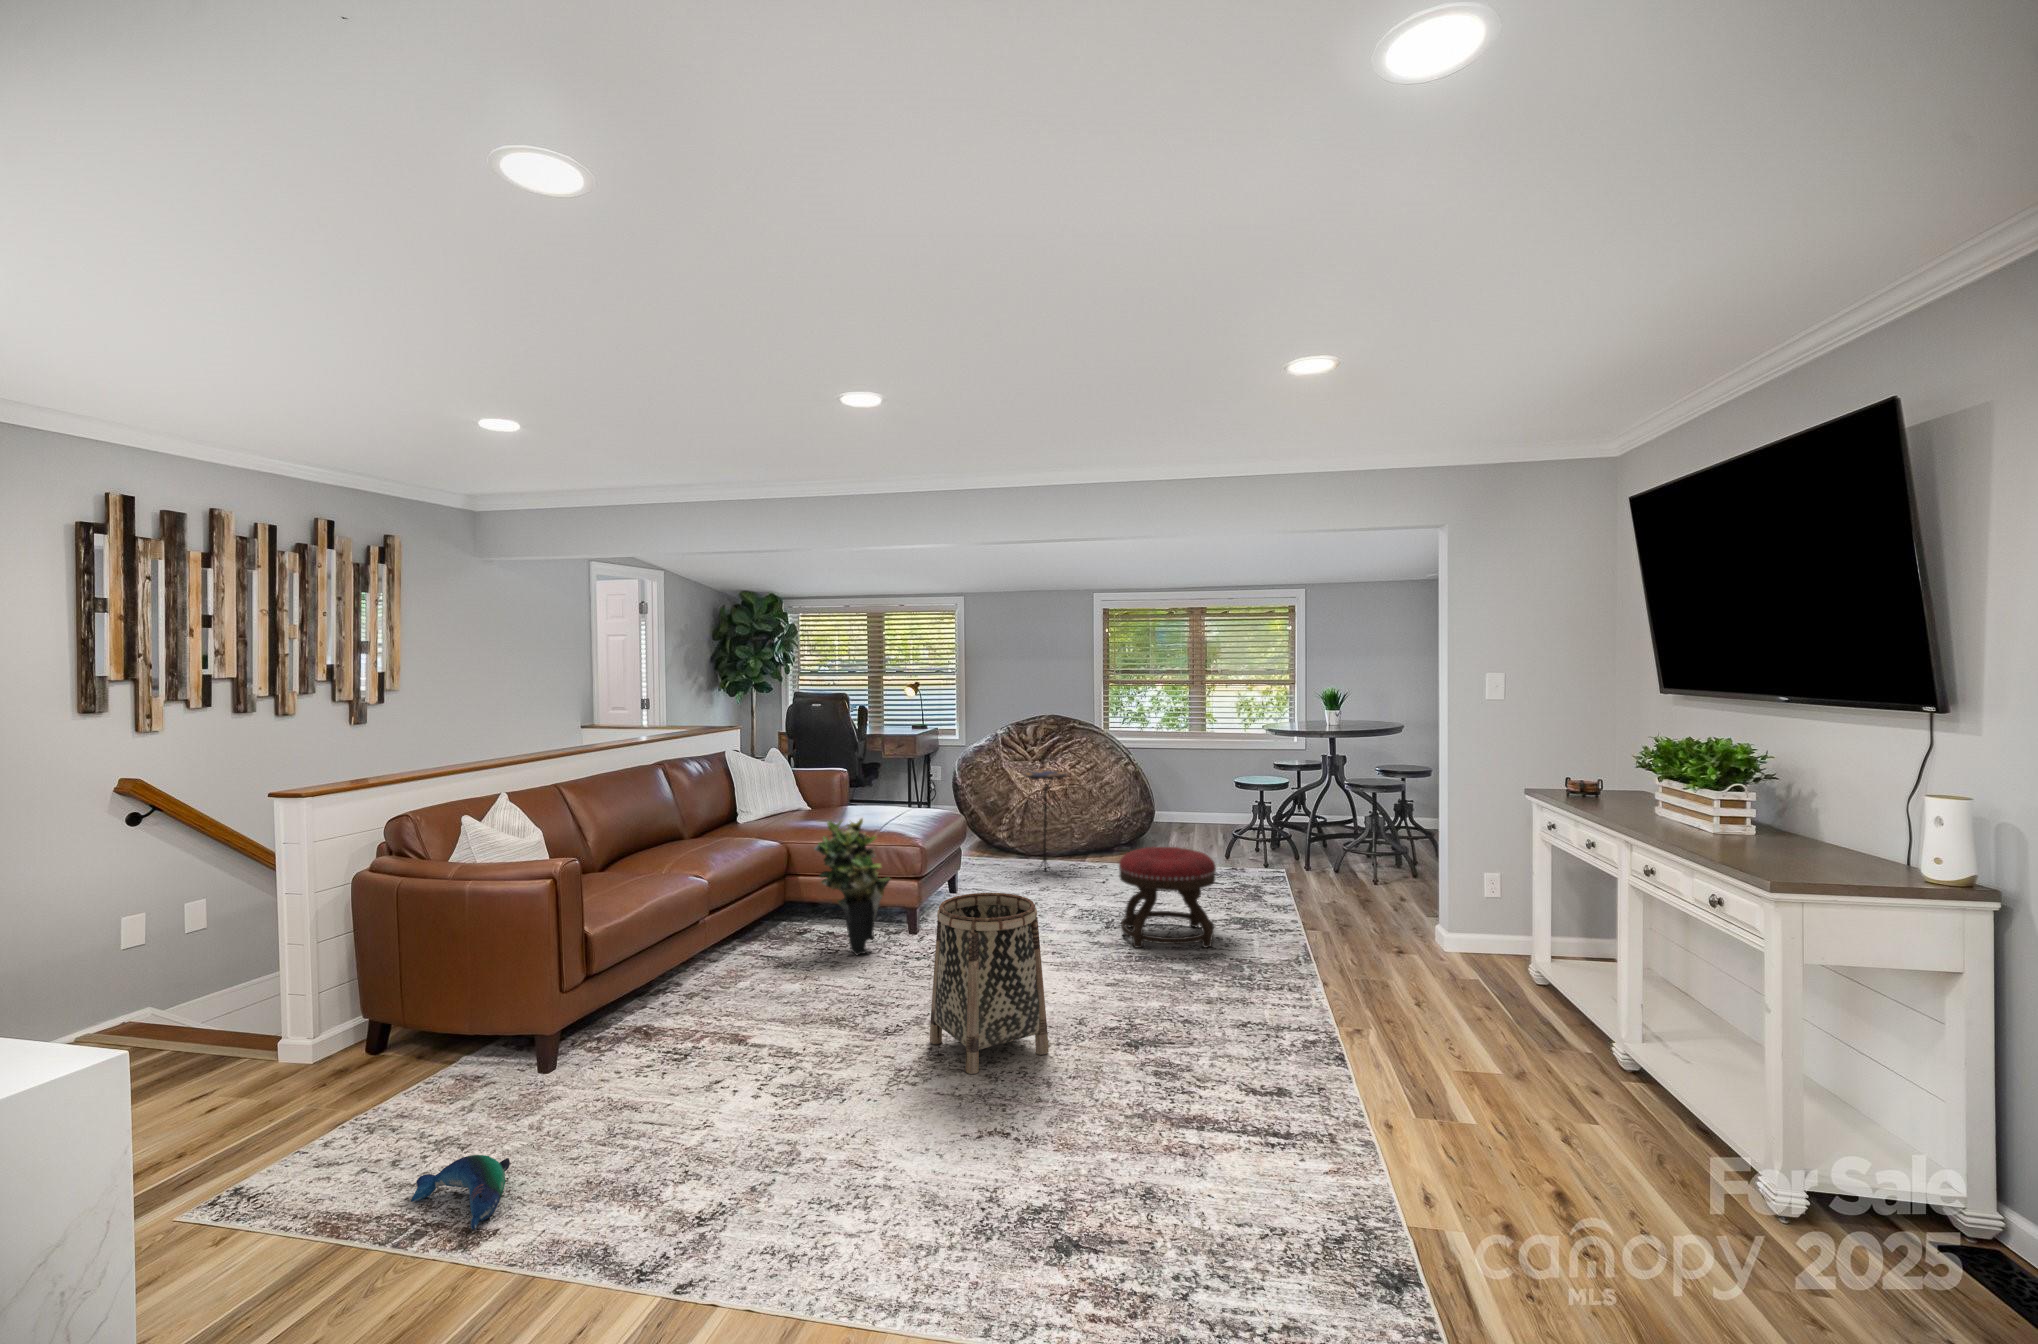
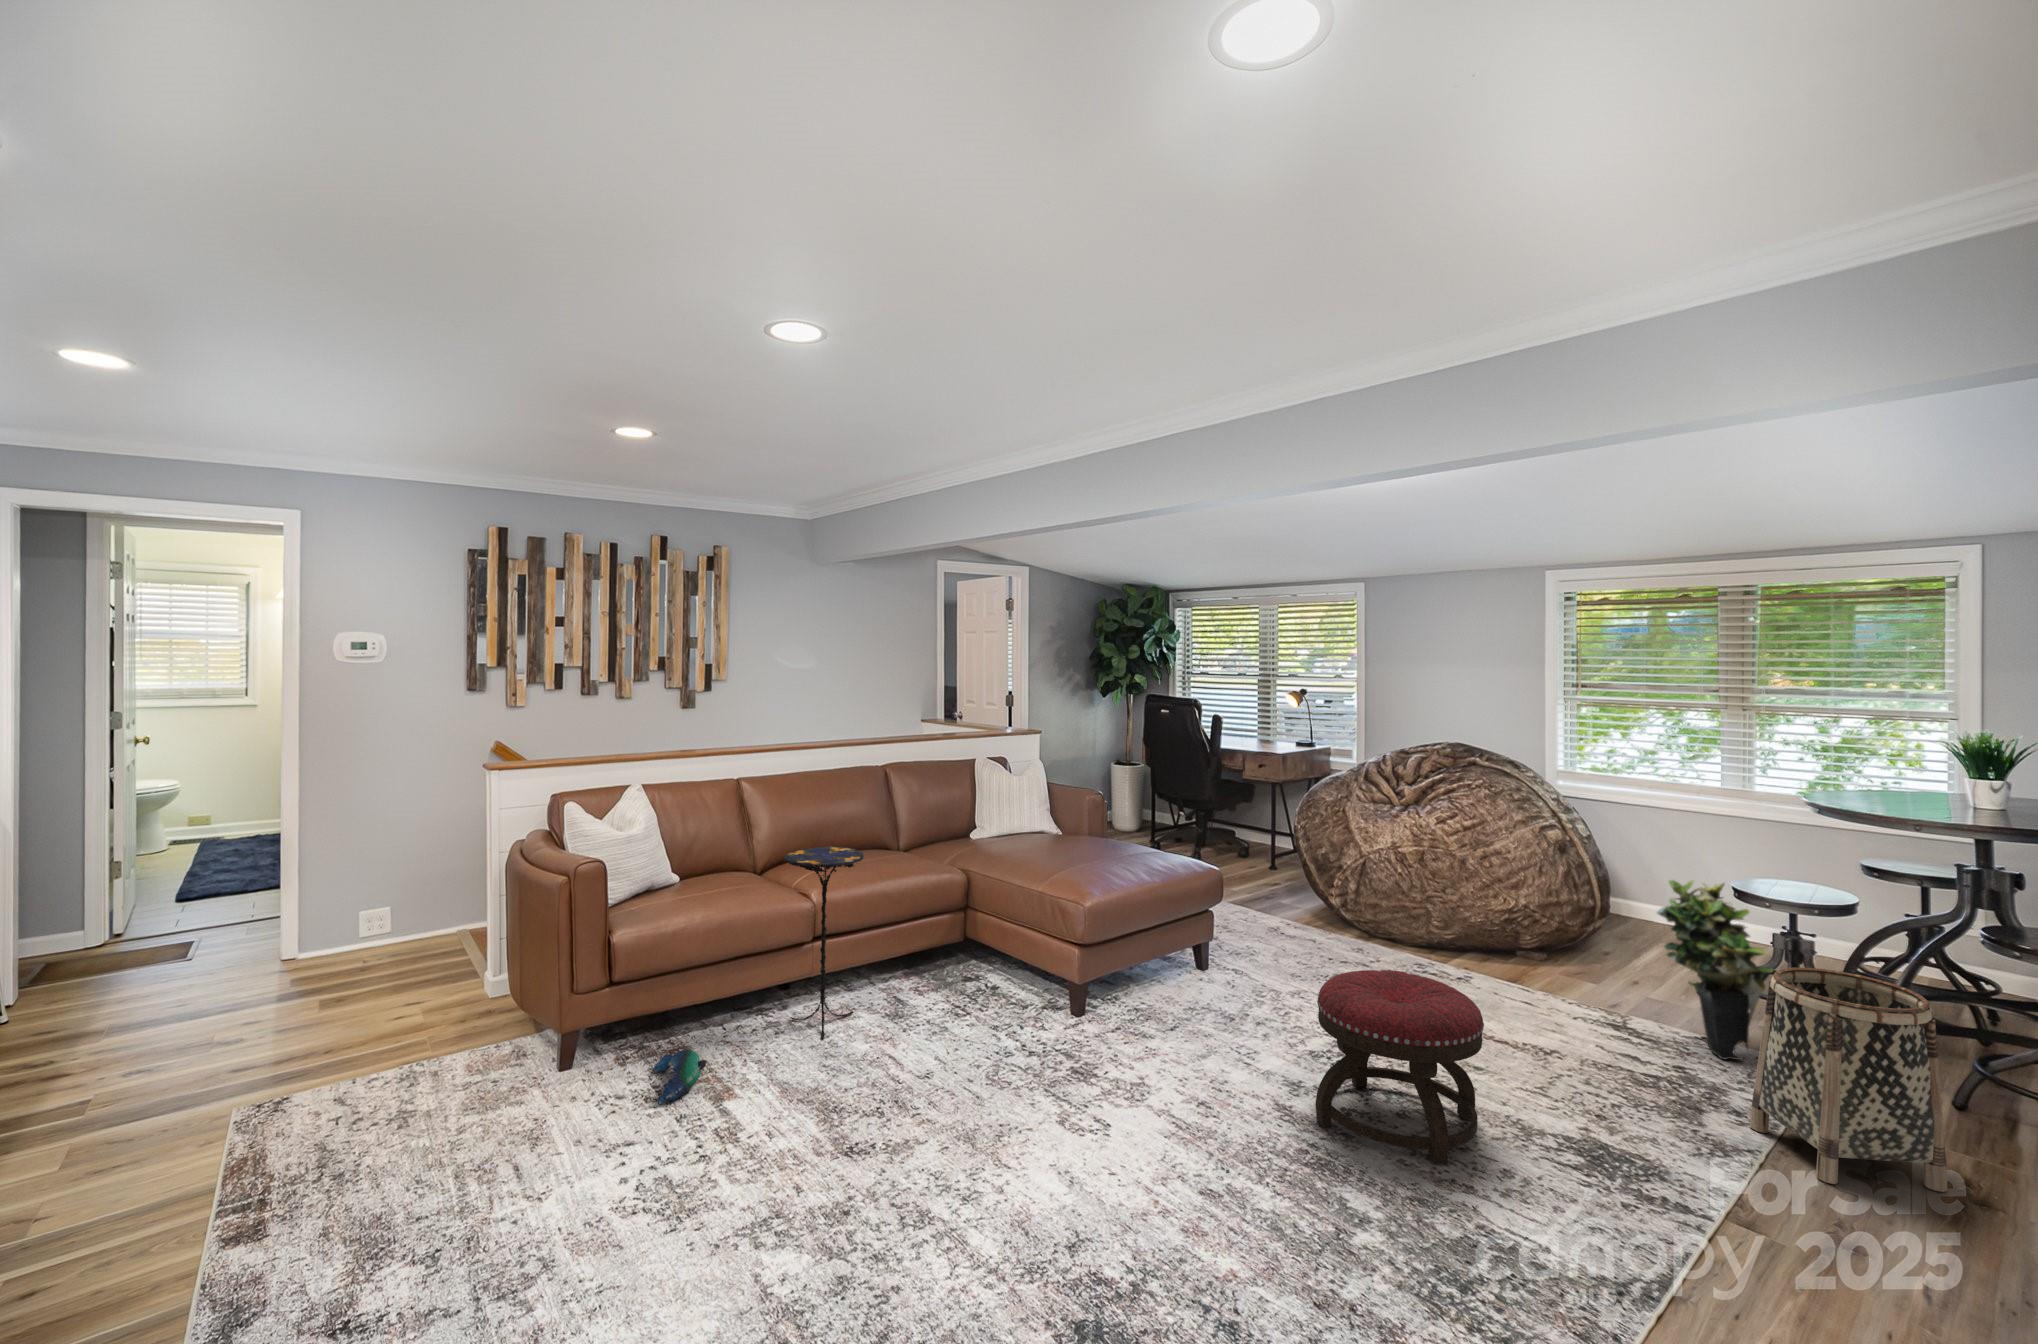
side table: present [1023,770,1067,869] -> present [784,846,864,1040]
potted plant: present [815,819,890,955] -> present [1657,880,1773,1060]
basket: present [930,893,1049,1074] -> present [1750,968,1947,1192]
plush toy: present [411,1155,510,1230] -> present [653,1049,707,1105]

